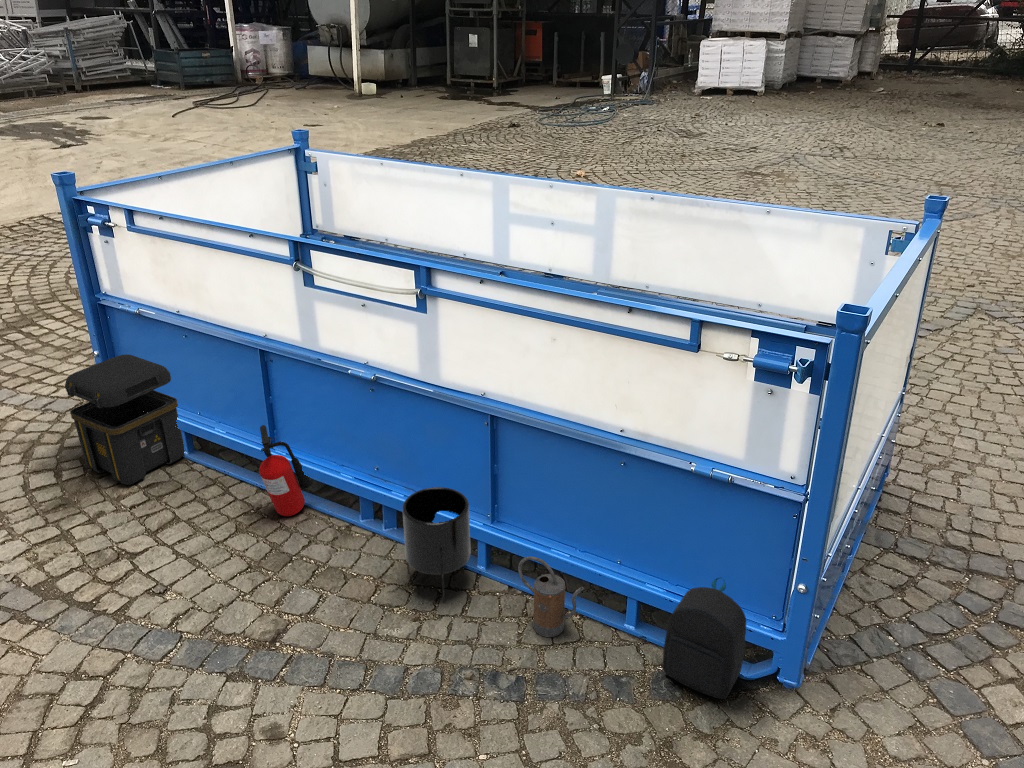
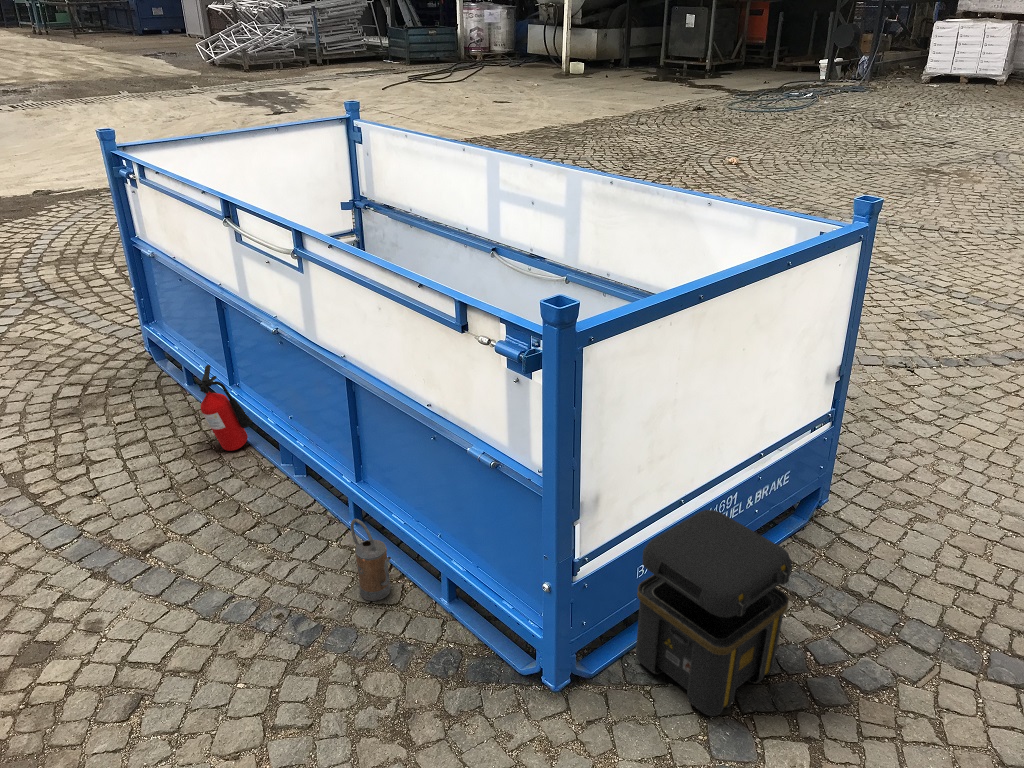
toolbox: present [65,354,185,485] -> present [636,510,792,716]
planter: present [403,487,471,603] -> none [268,441,344,550]
backpack: present [663,578,746,699] -> none [440,571,519,695]

